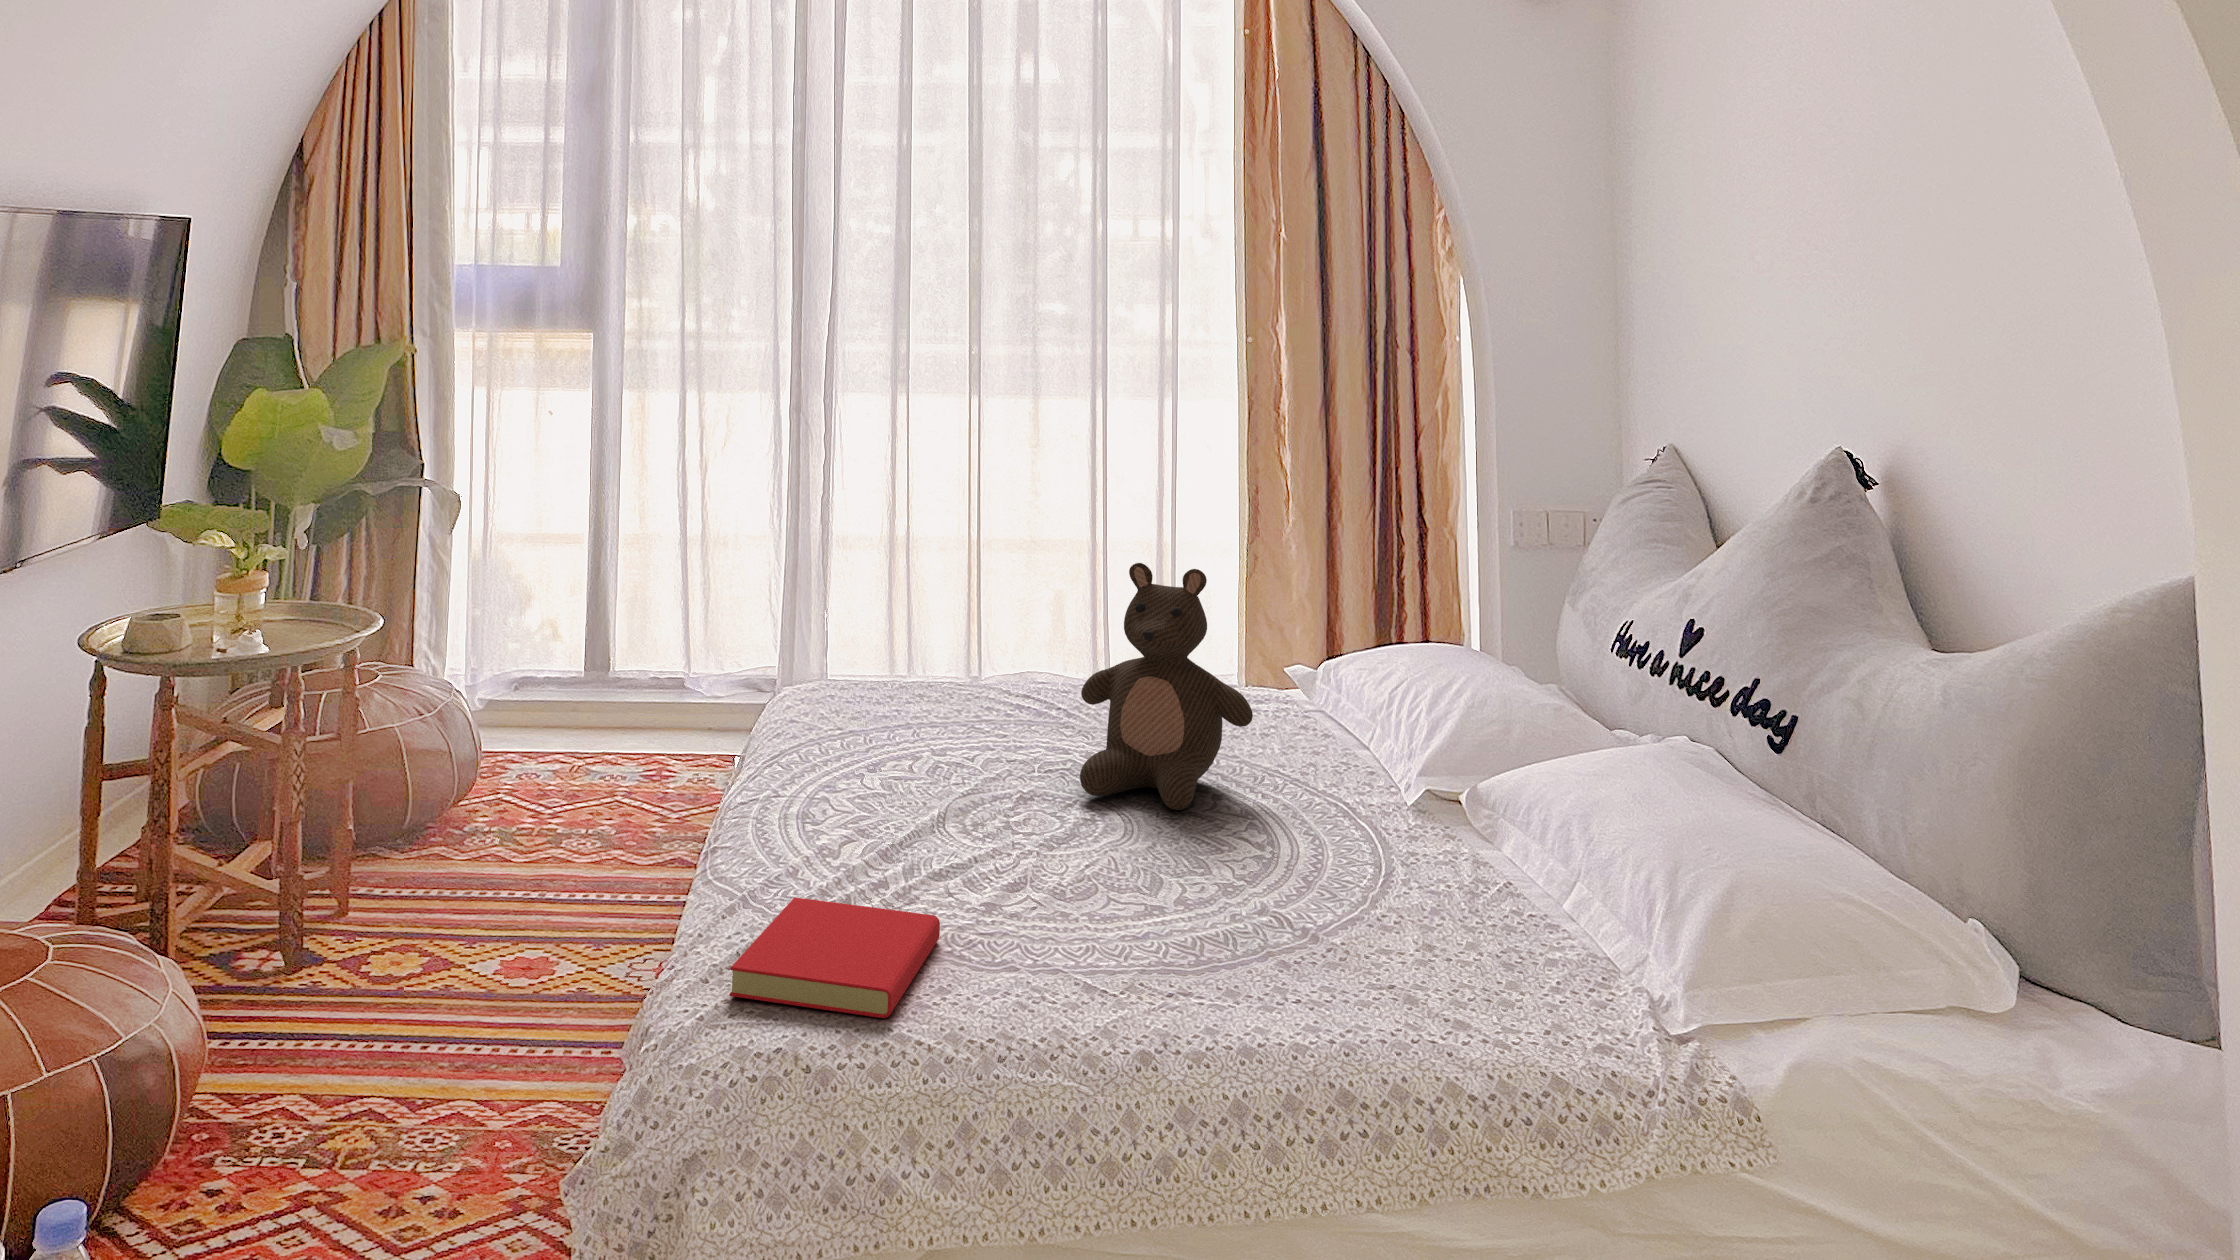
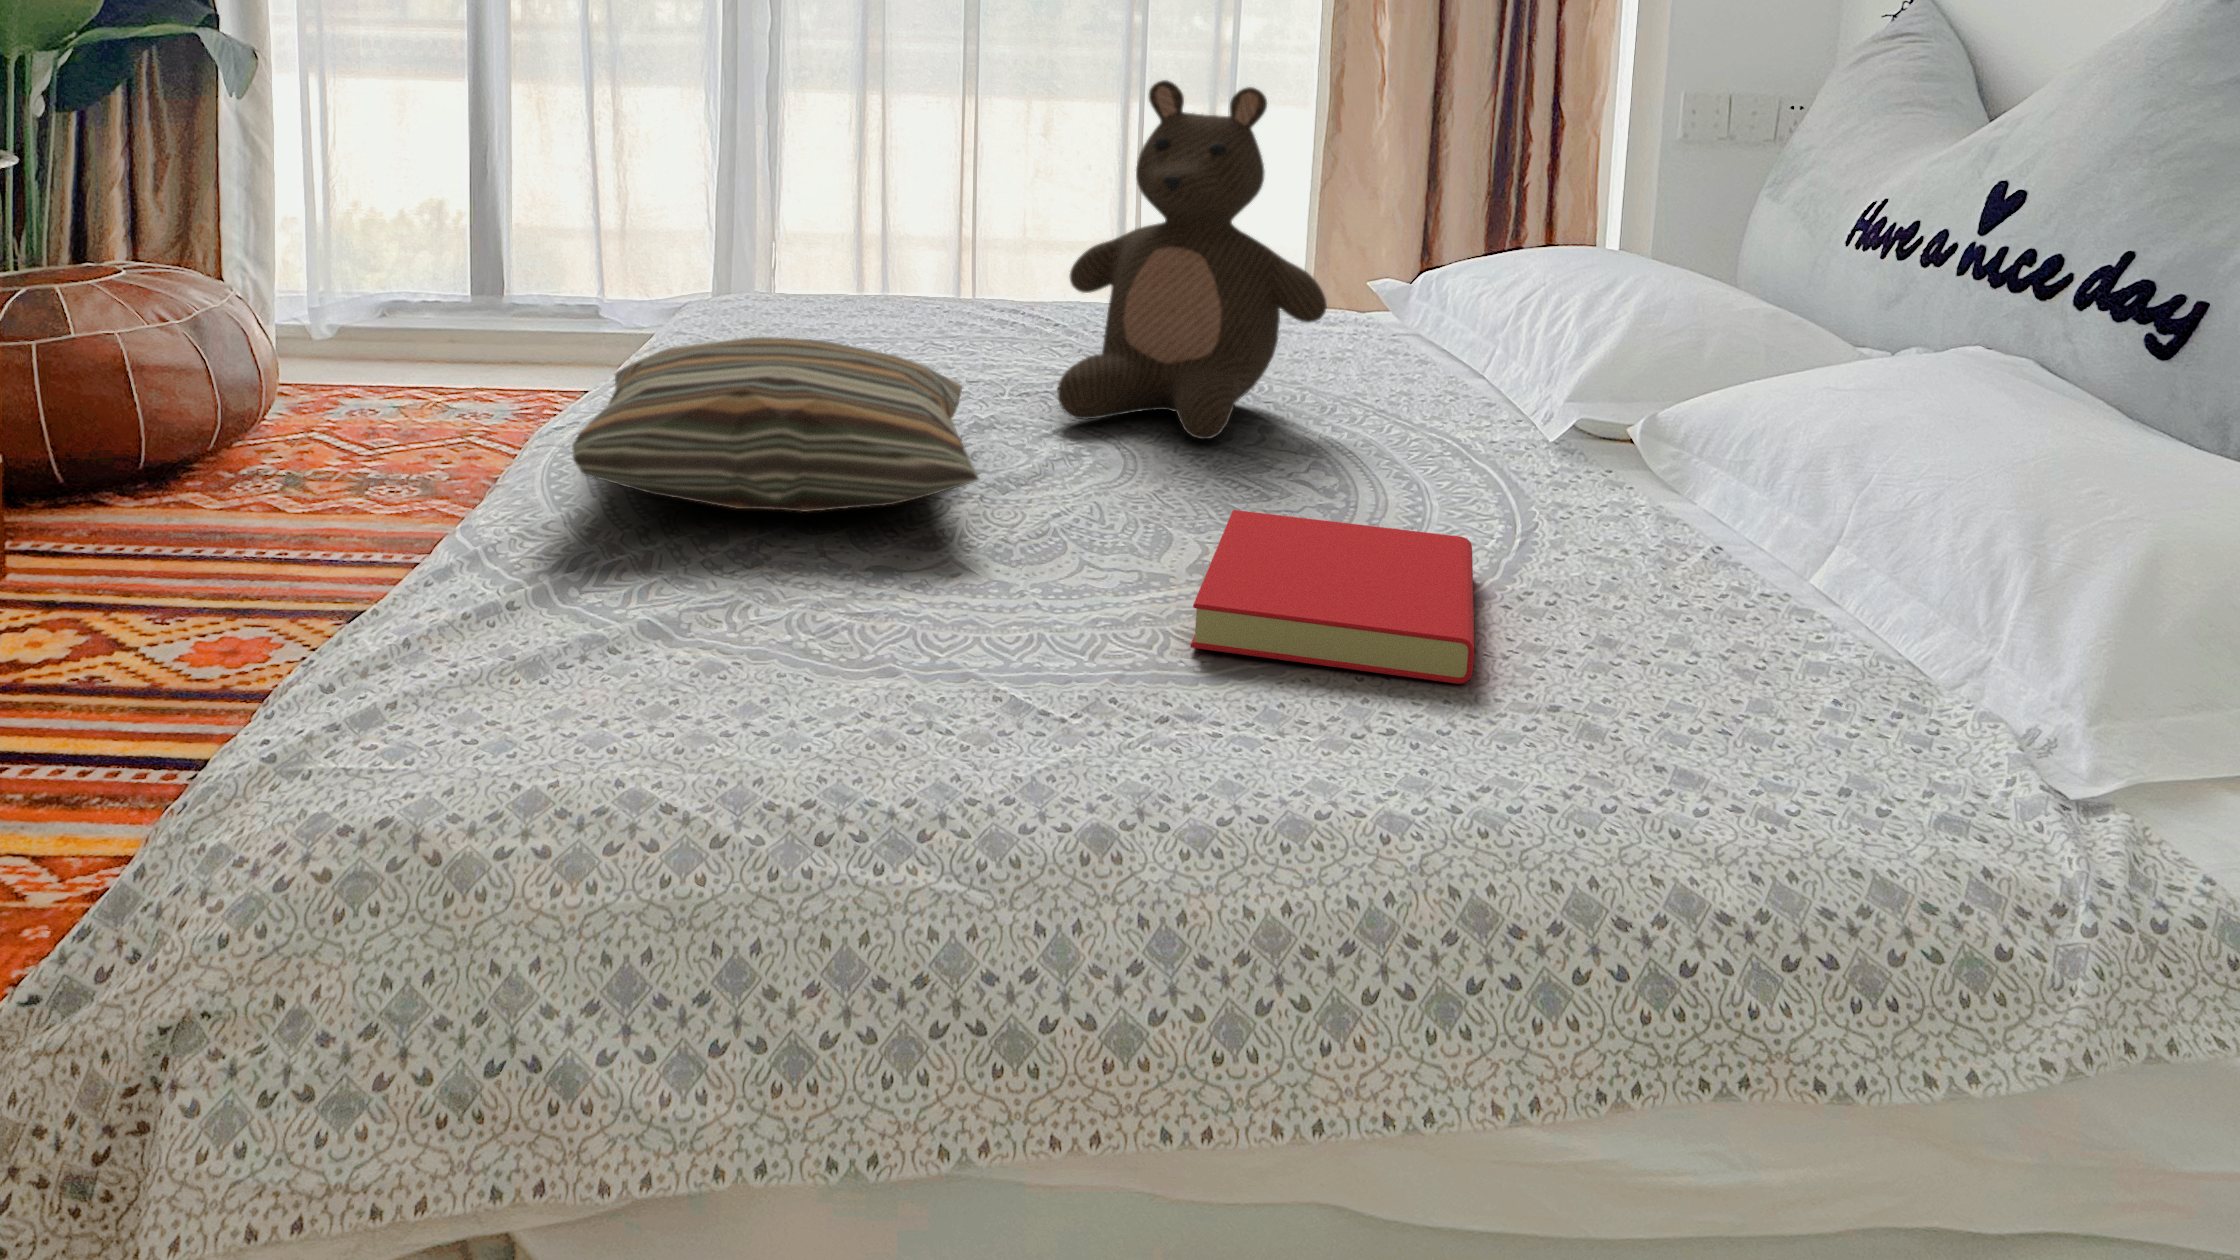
pillow: none [802,749,1048,868] -> present [572,337,979,512]
book: present [729,897,940,1018] -> present [1191,510,1474,684]

